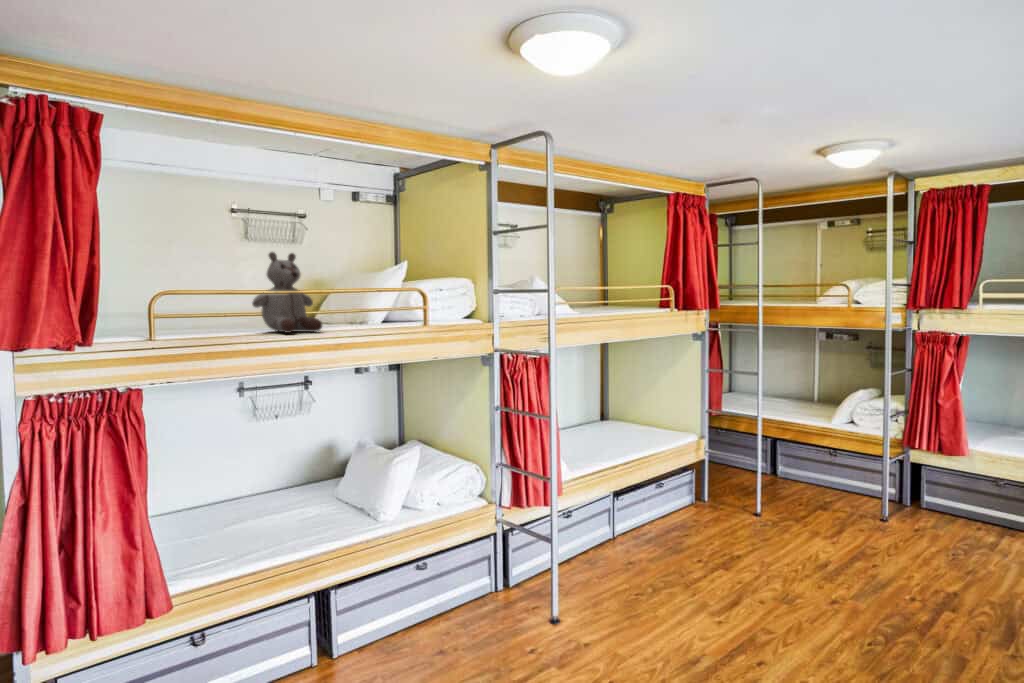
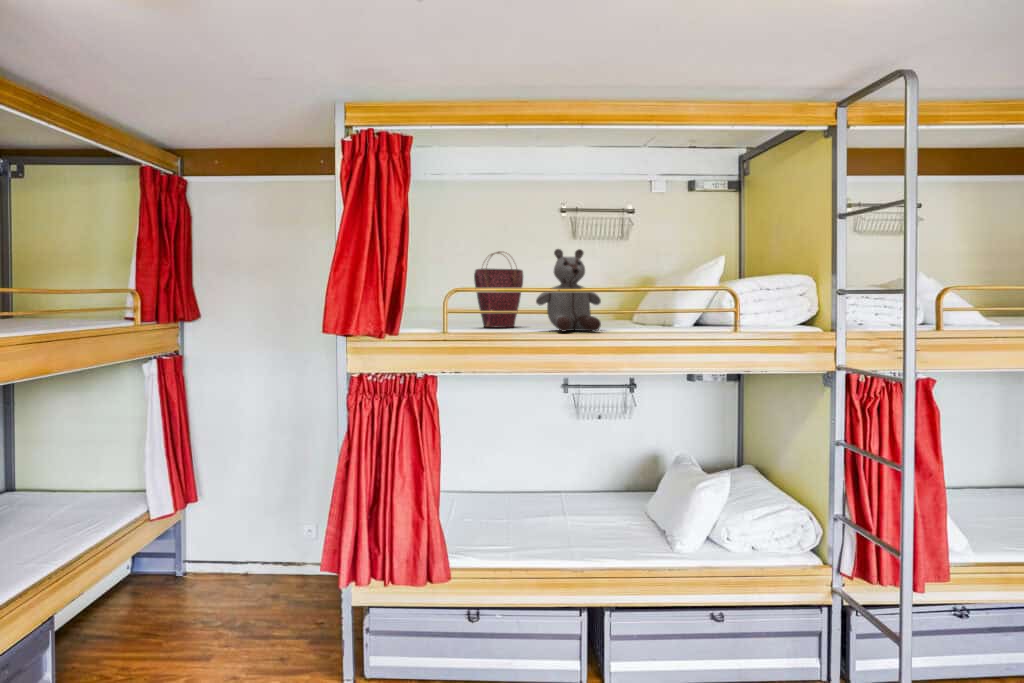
handbag: none [167,250,220,331] -> present [474,251,523,327]

